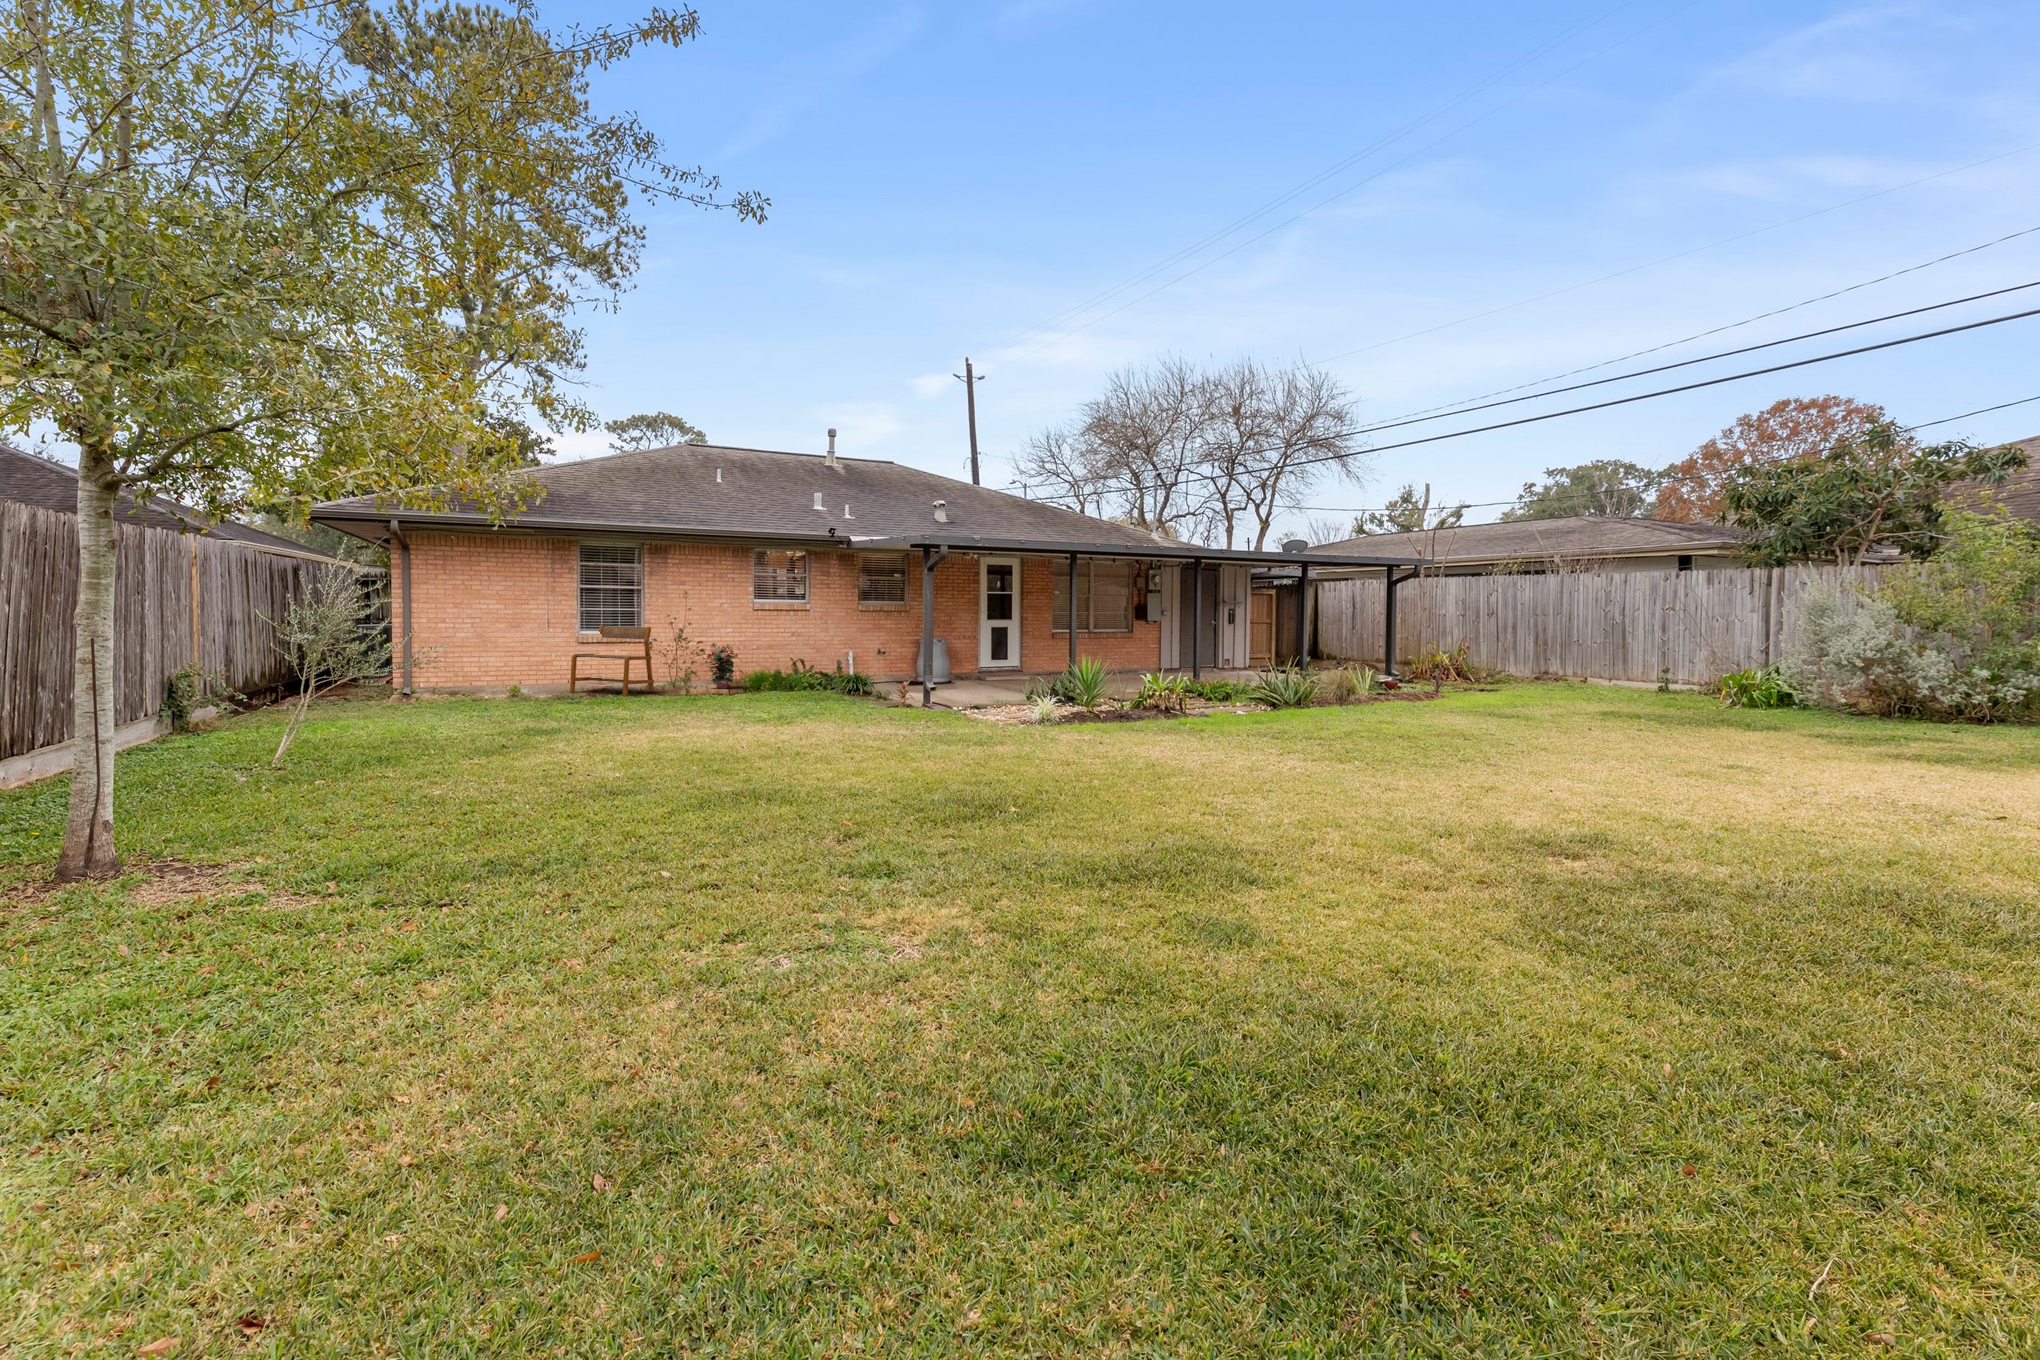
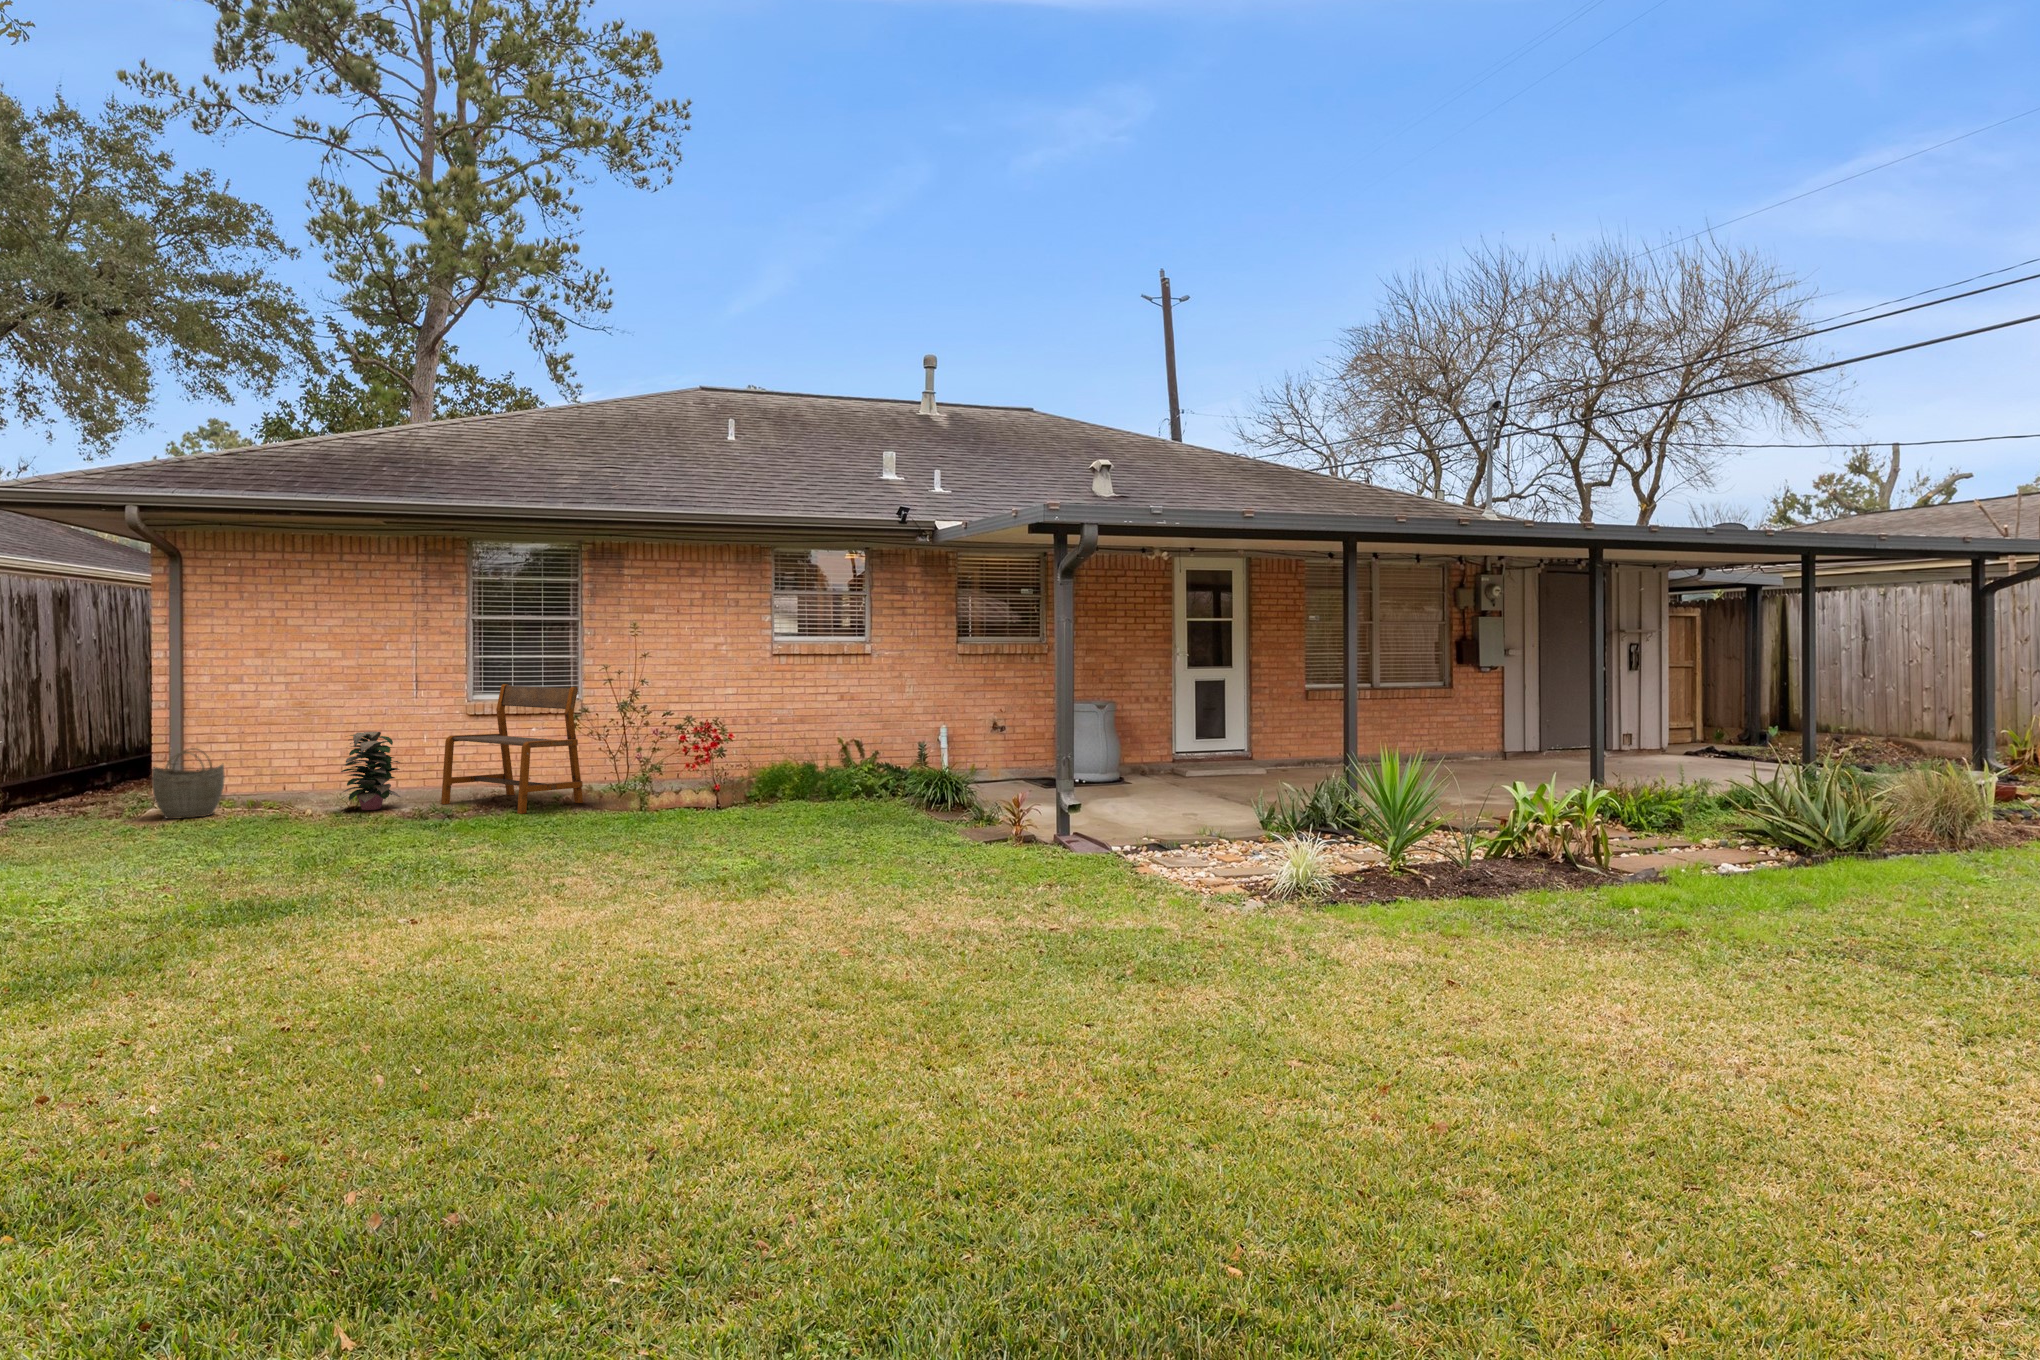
decorative plant: present [708,648,734,689] -> present [341,732,401,810]
woven basket: none [406,660,446,699] -> present [152,748,225,819]

